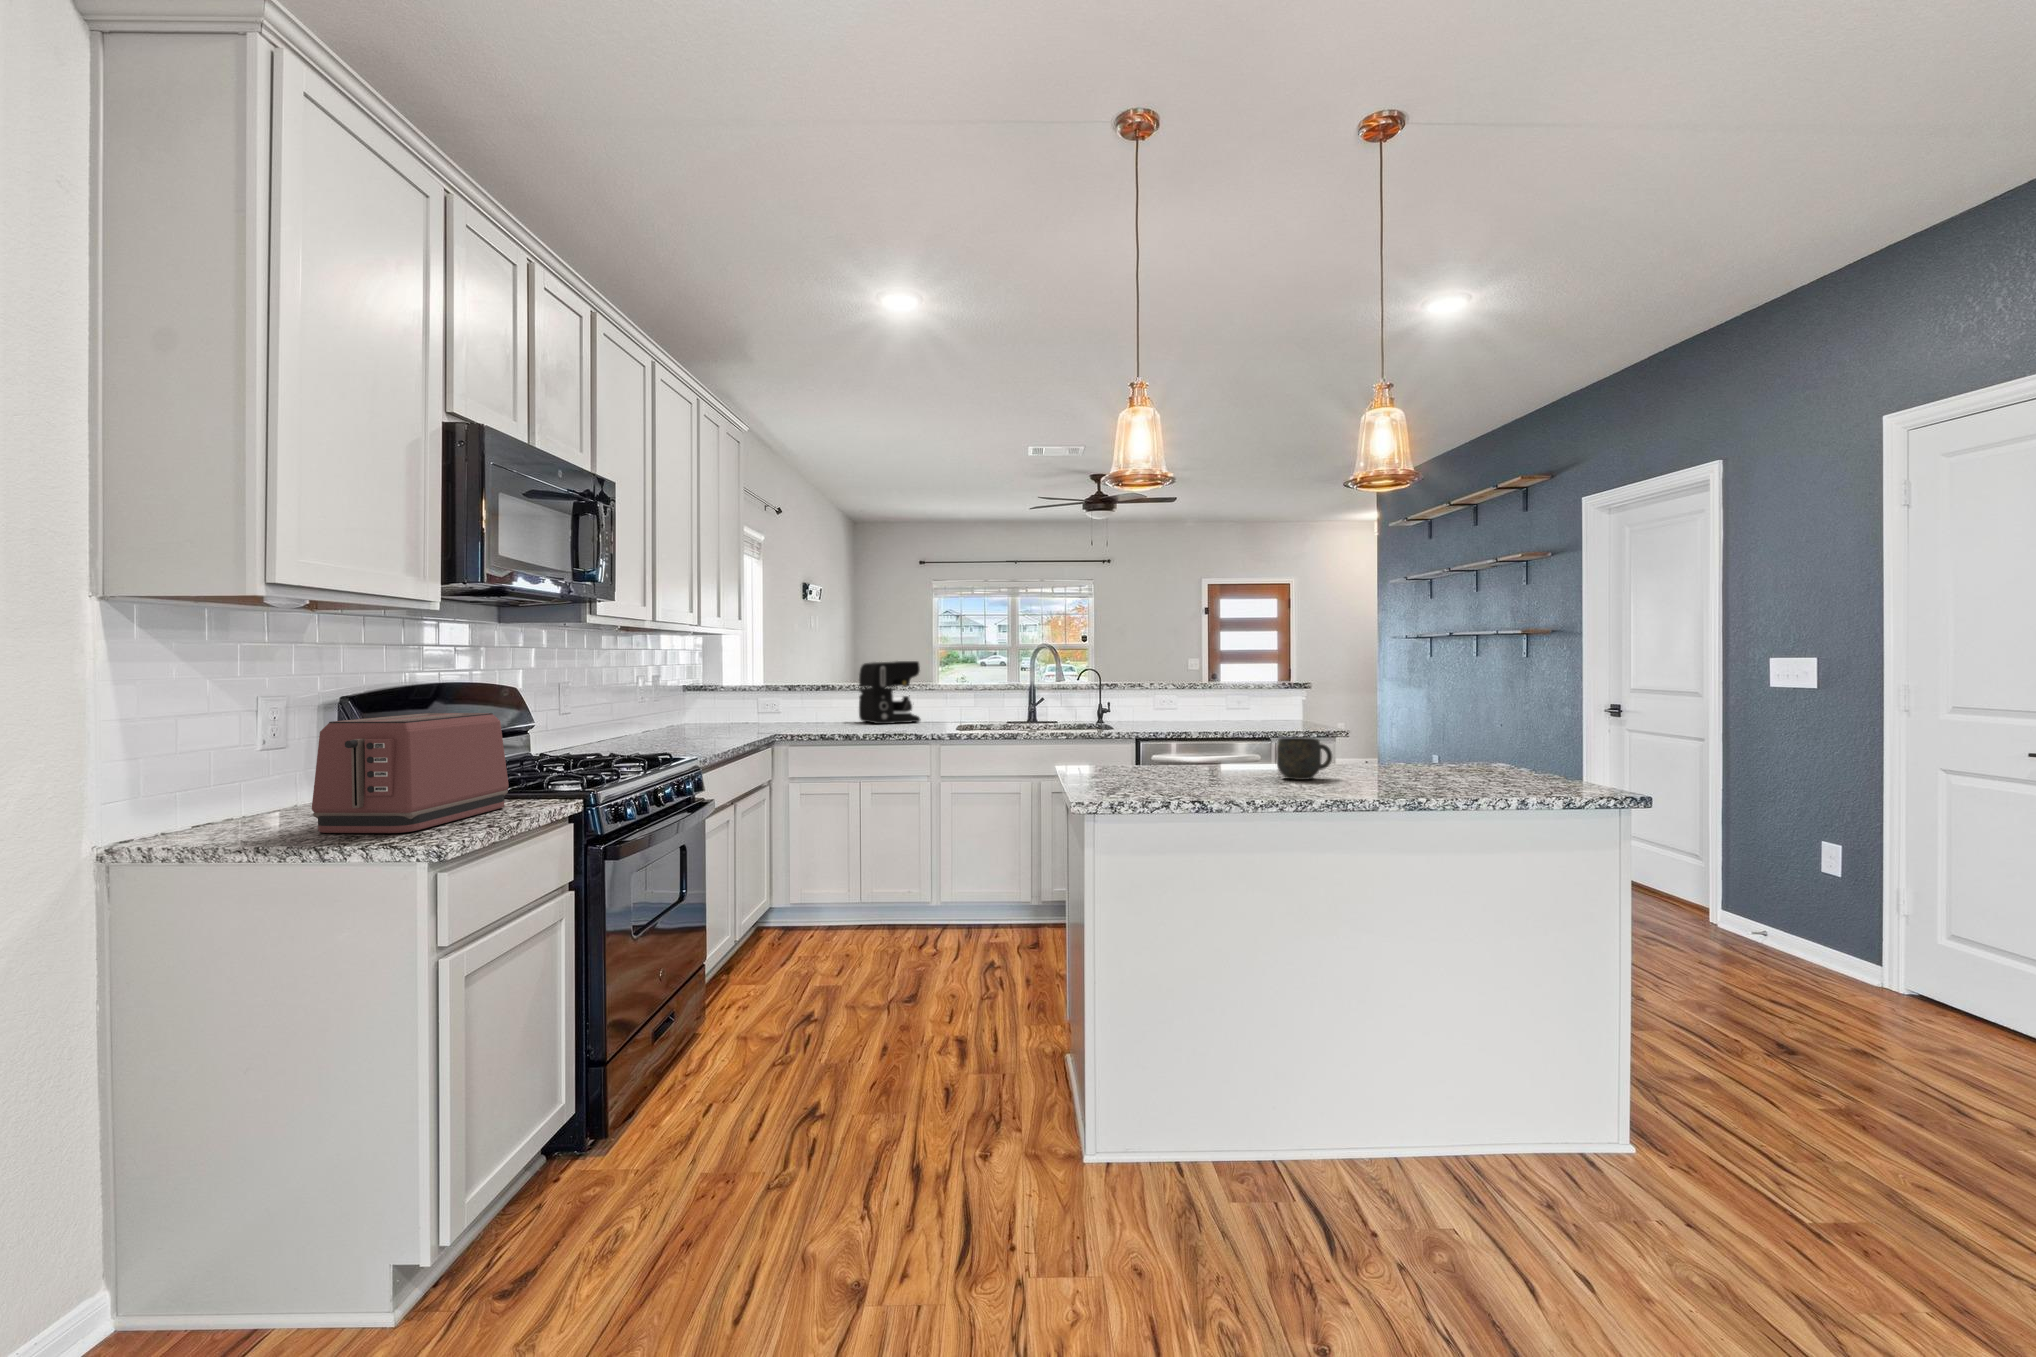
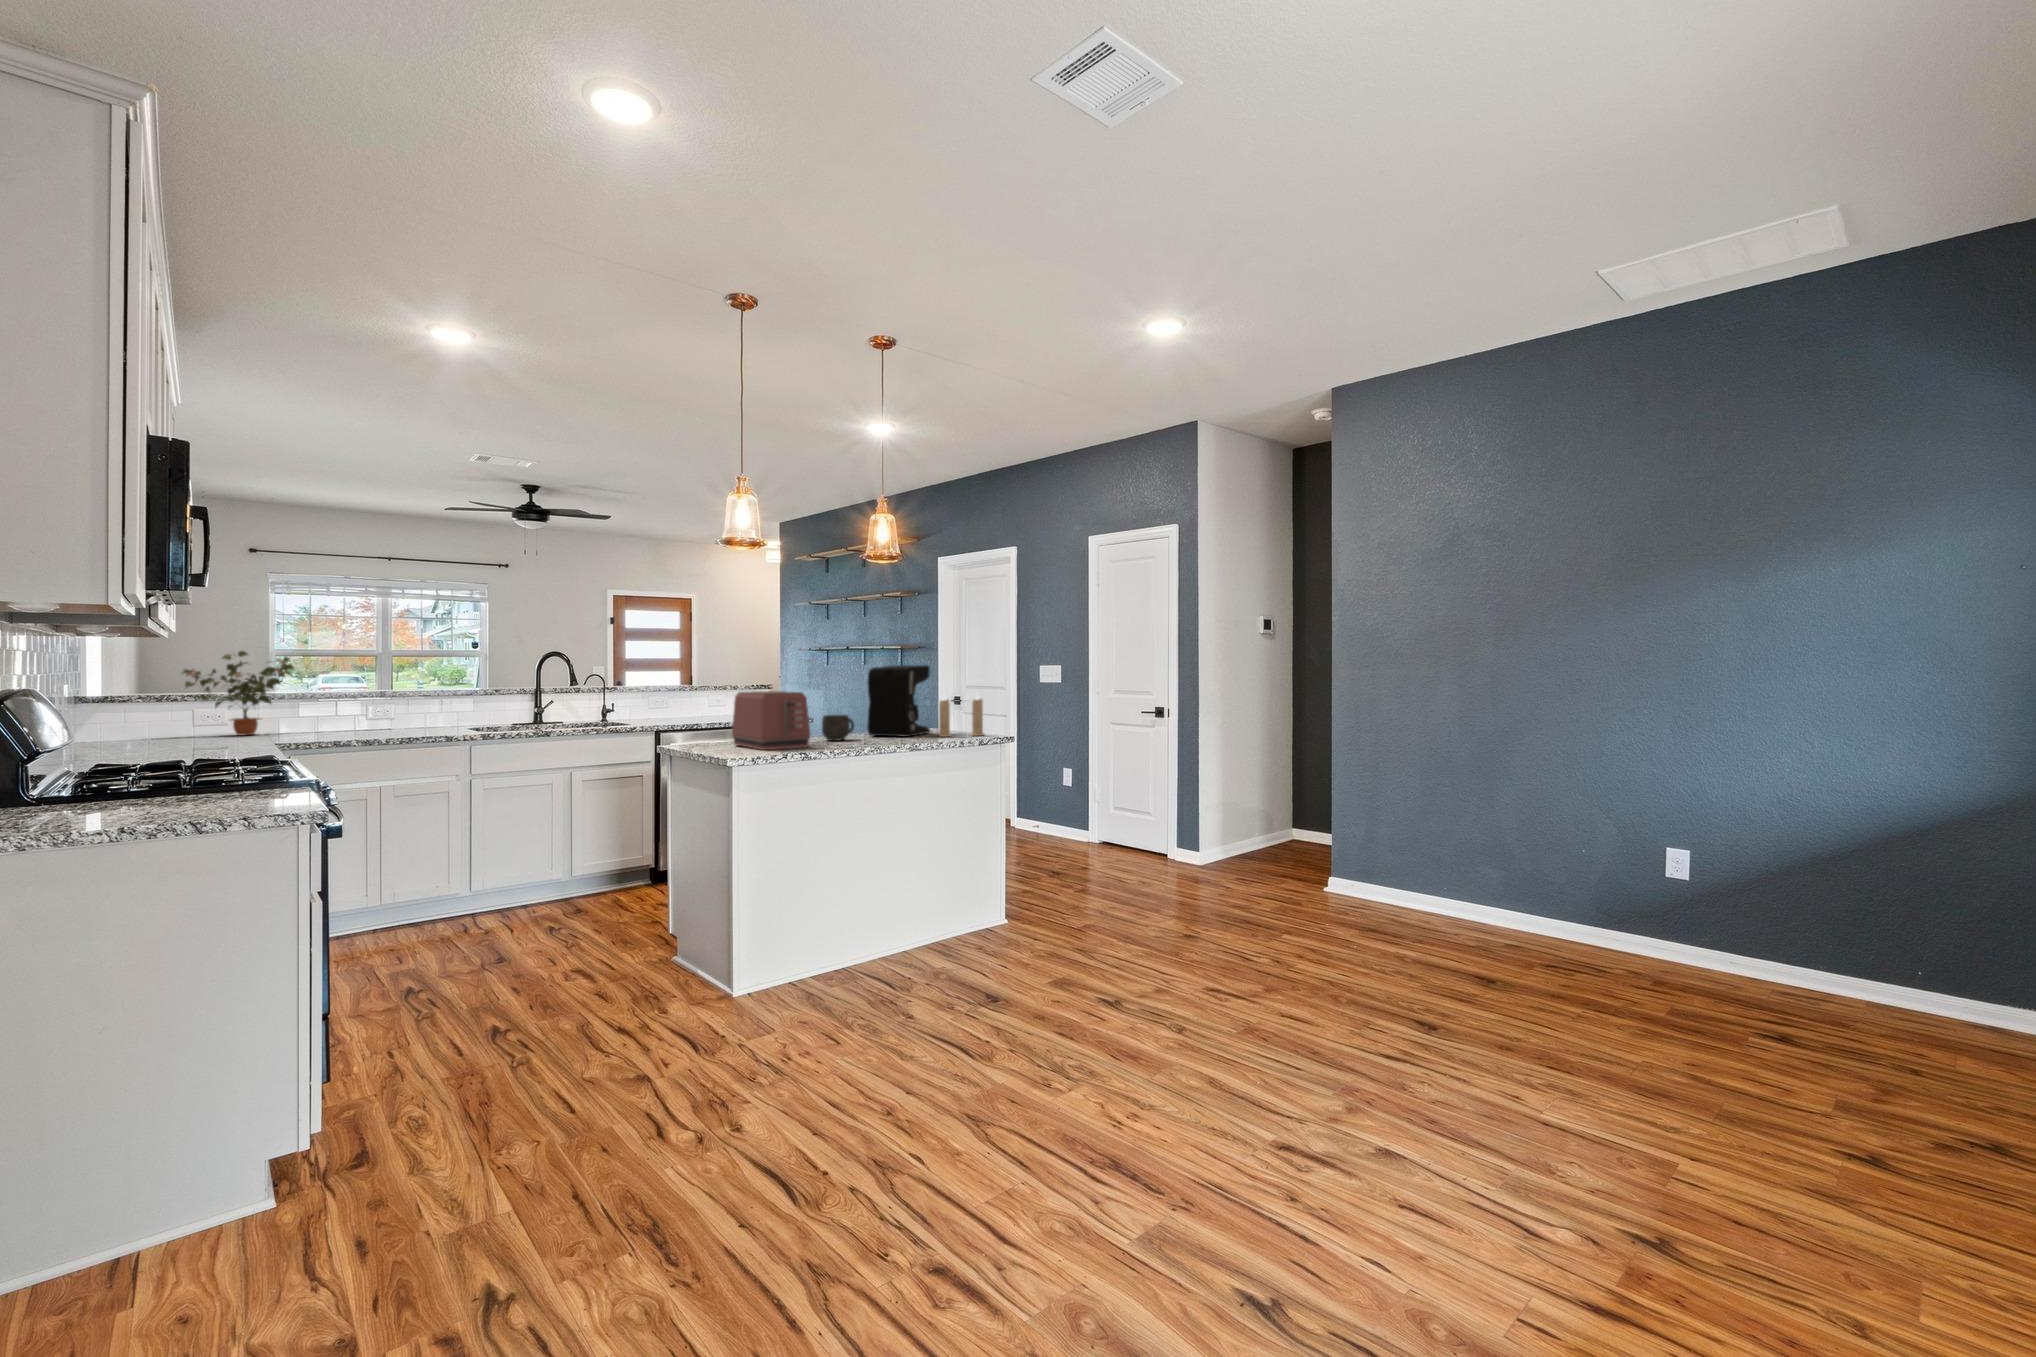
potted plant: none [744,643,829,723] -> present [183,651,294,736]
coffee maker: present [859,661,920,724] -> present [867,665,930,737]
candle: none [1479,708,1577,792] -> present [939,695,984,737]
toaster: present [312,713,509,833] -> present [732,691,810,750]

